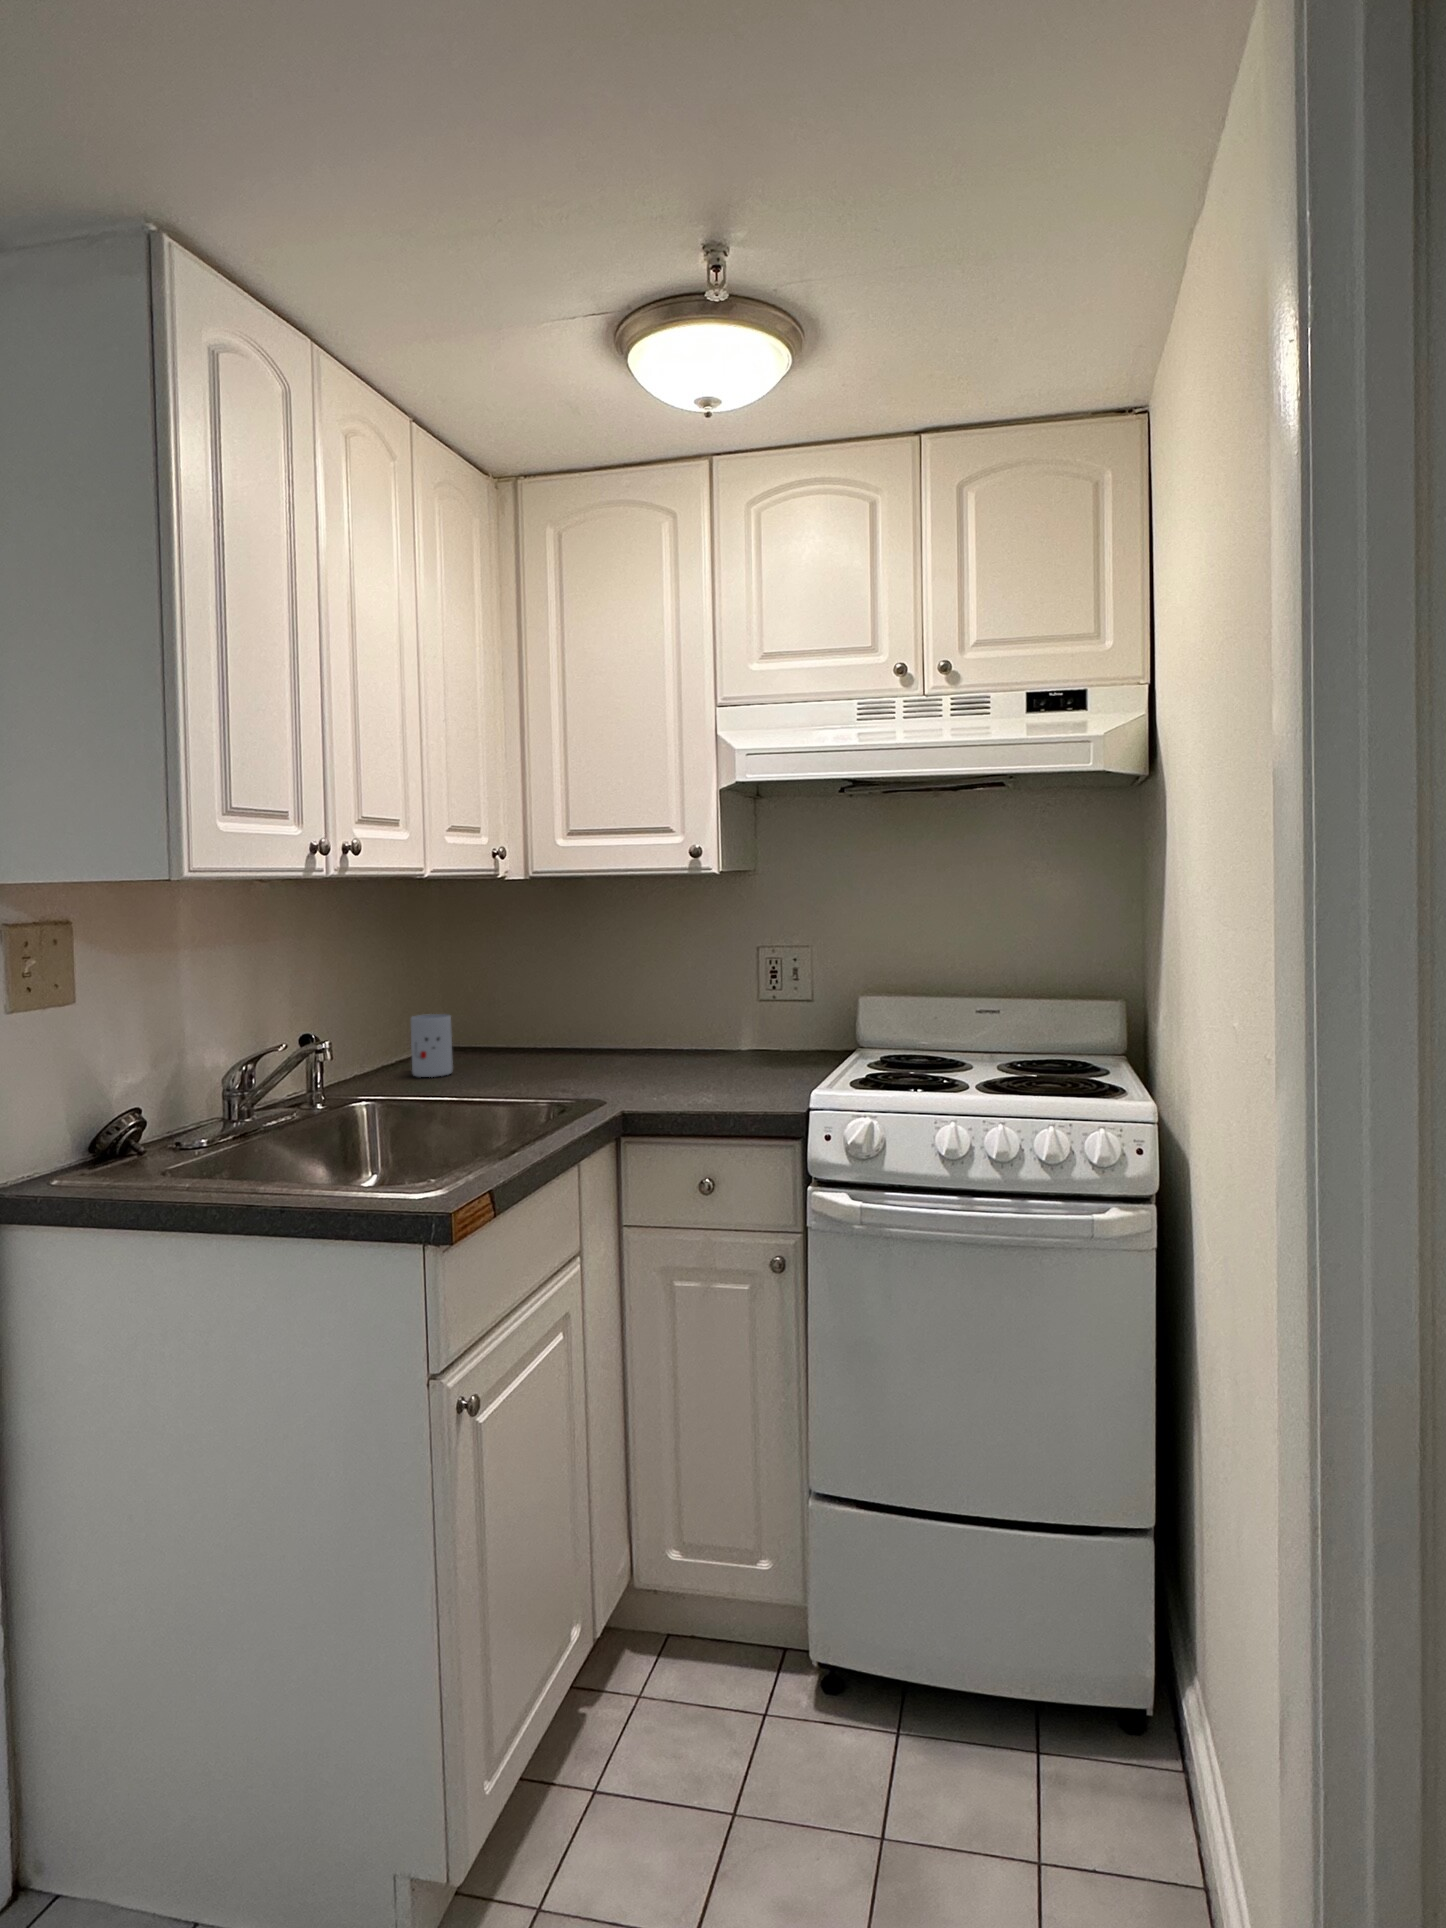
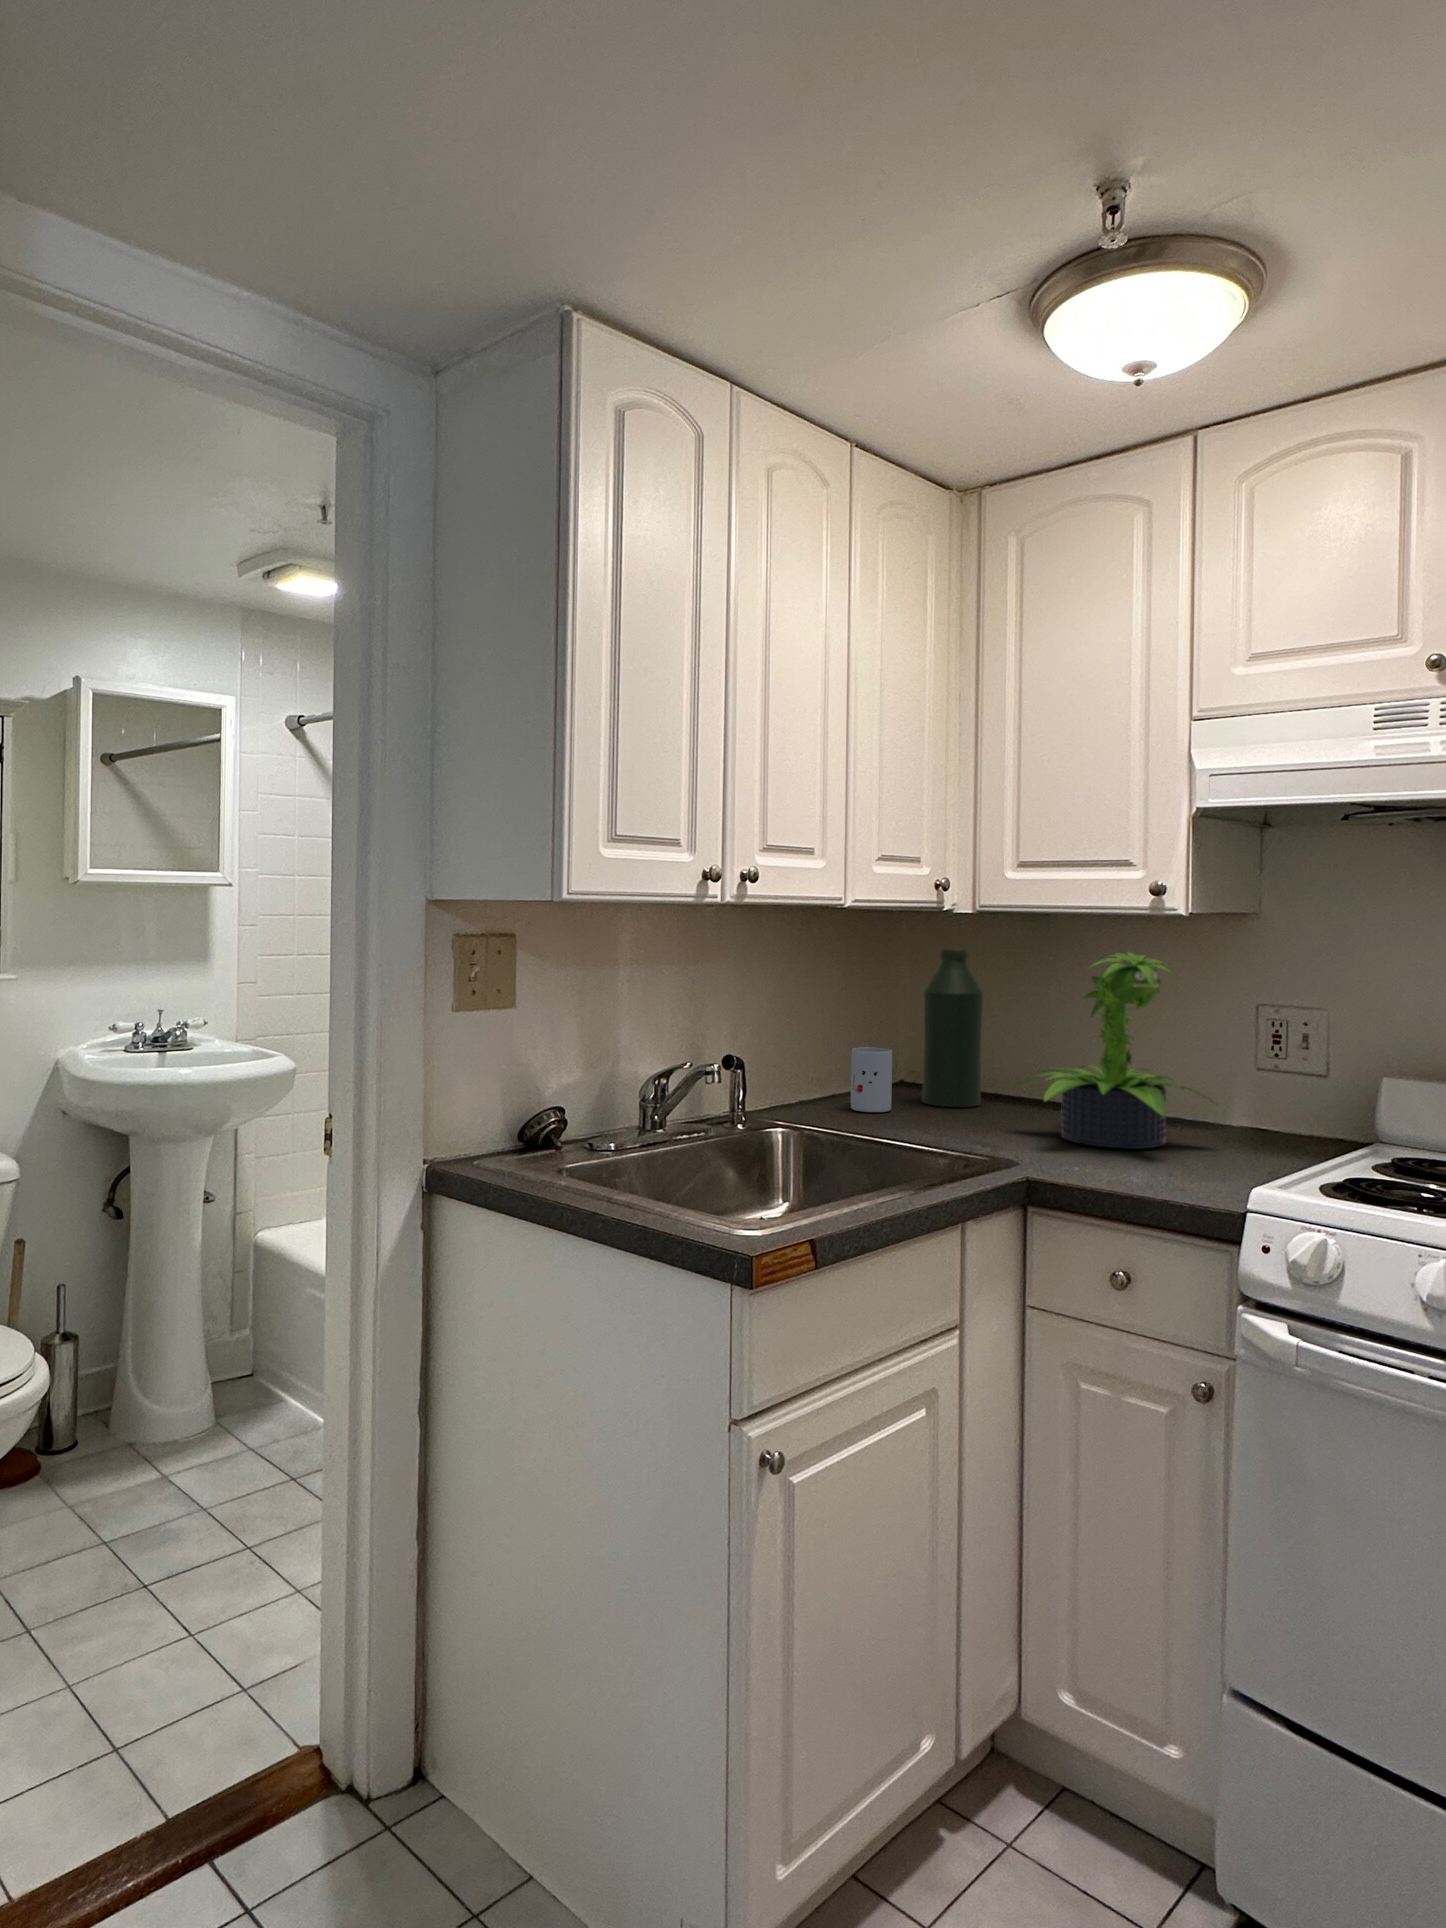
potted plant: none [576,909,746,1079] -> present [1016,952,1217,1149]
bottle: none [470,915,529,1064] -> present [922,948,983,1107]

